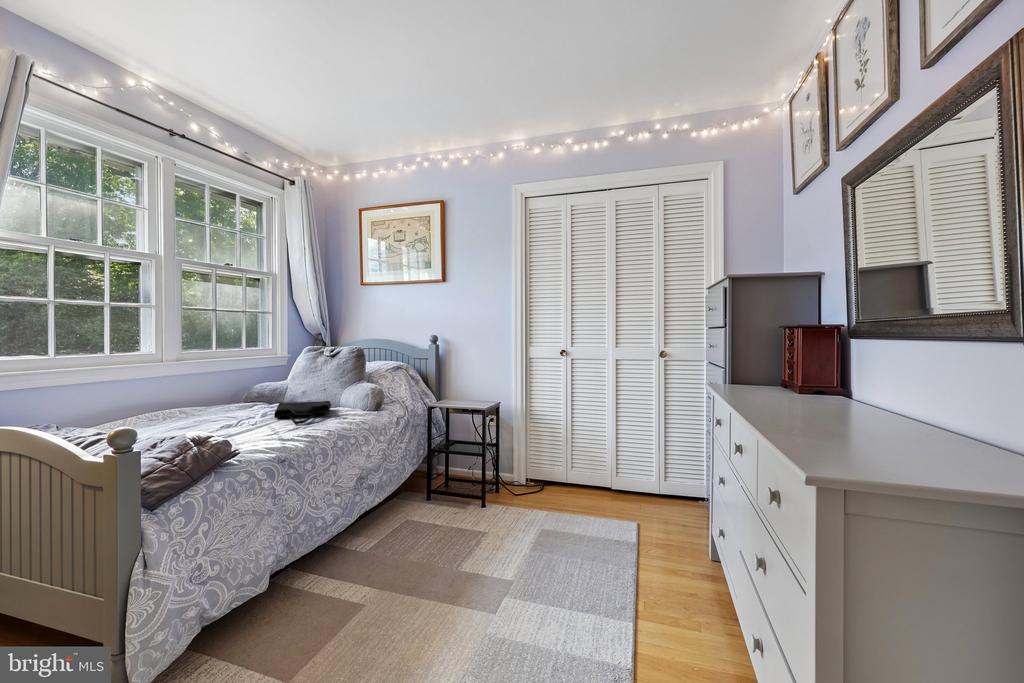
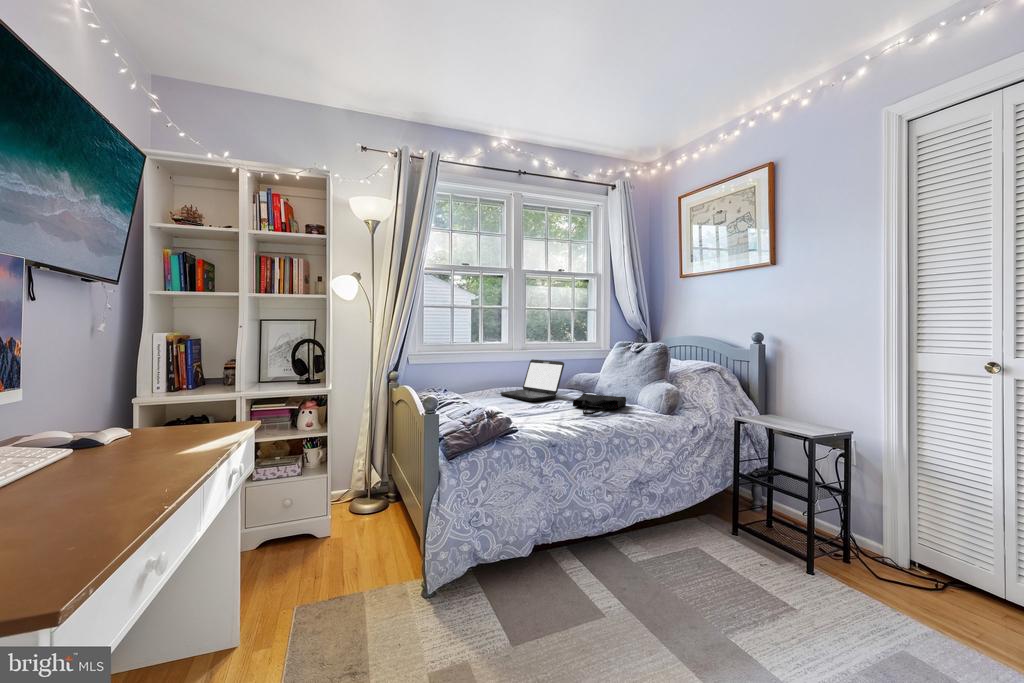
laptop: none [154,369,252,420] -> present [500,359,564,401]

